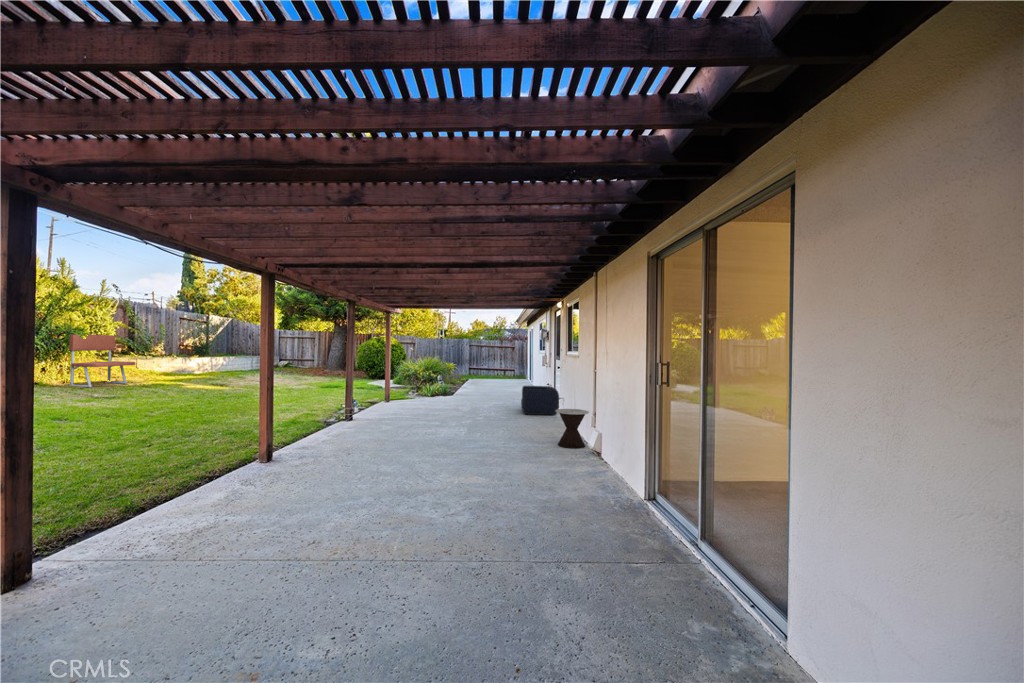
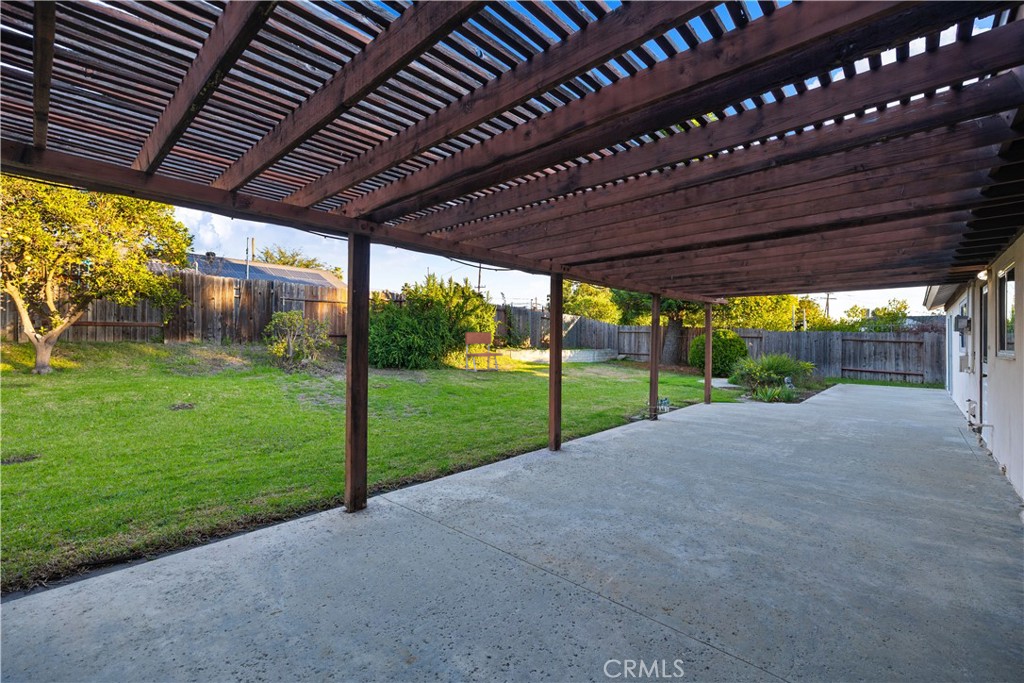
armchair: present [521,386,559,415] -> none [901,399,977,449]
side table: present [556,409,589,449] -> none [937,442,1013,512]

